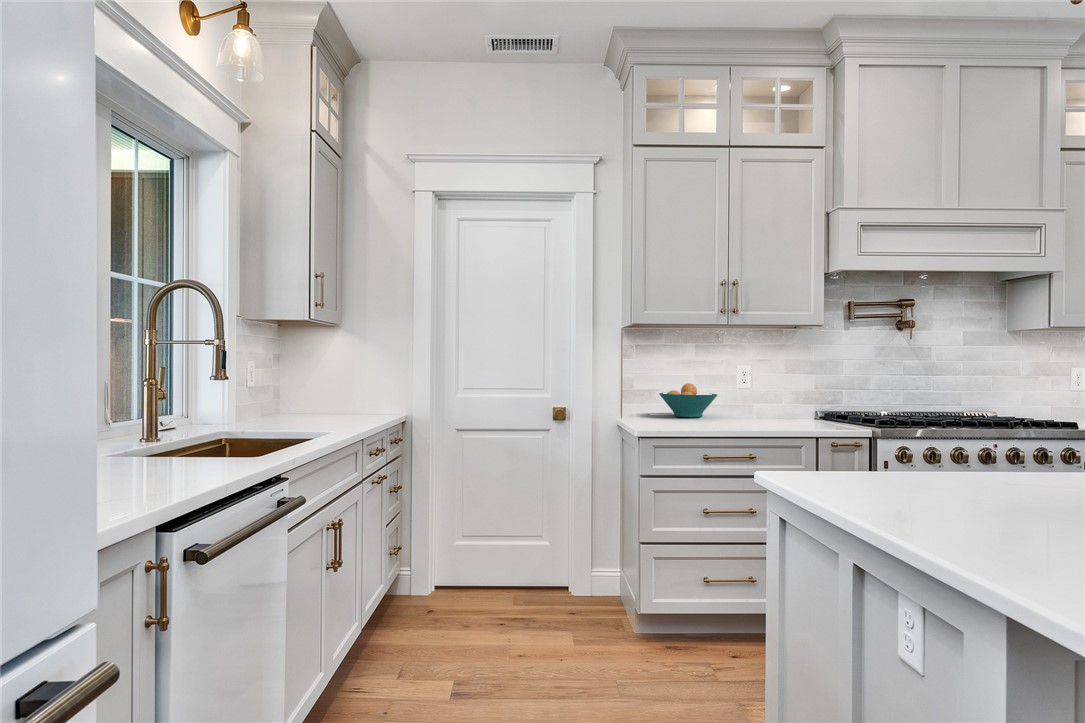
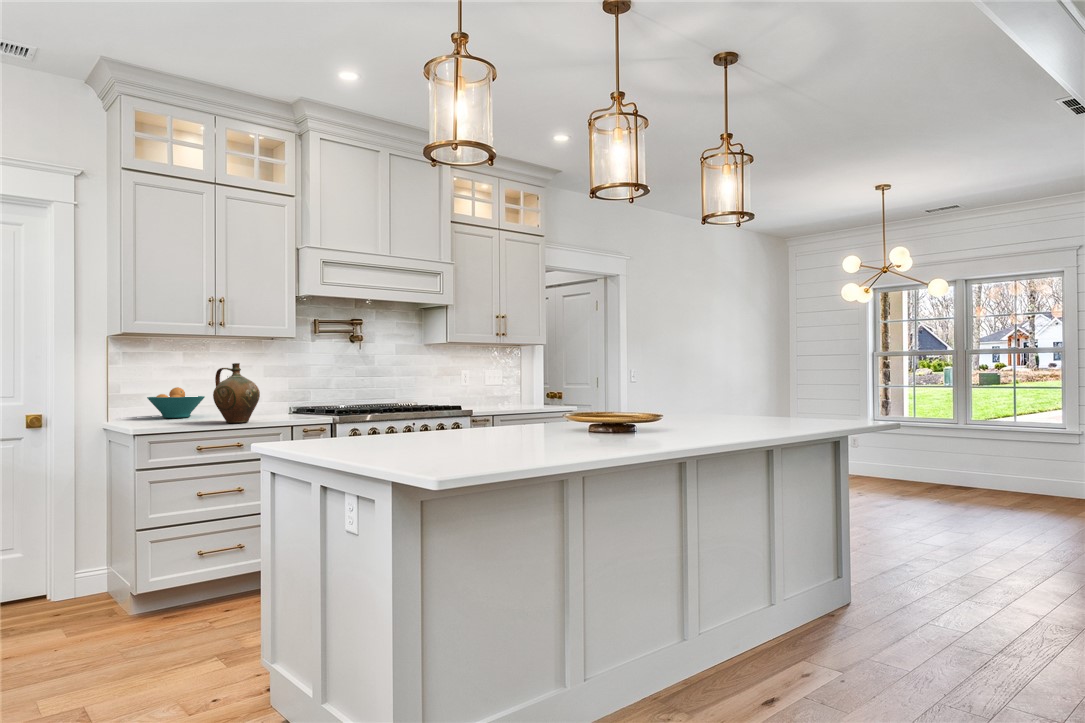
ceramic jug: none [723,357,777,429] -> present [213,363,260,423]

